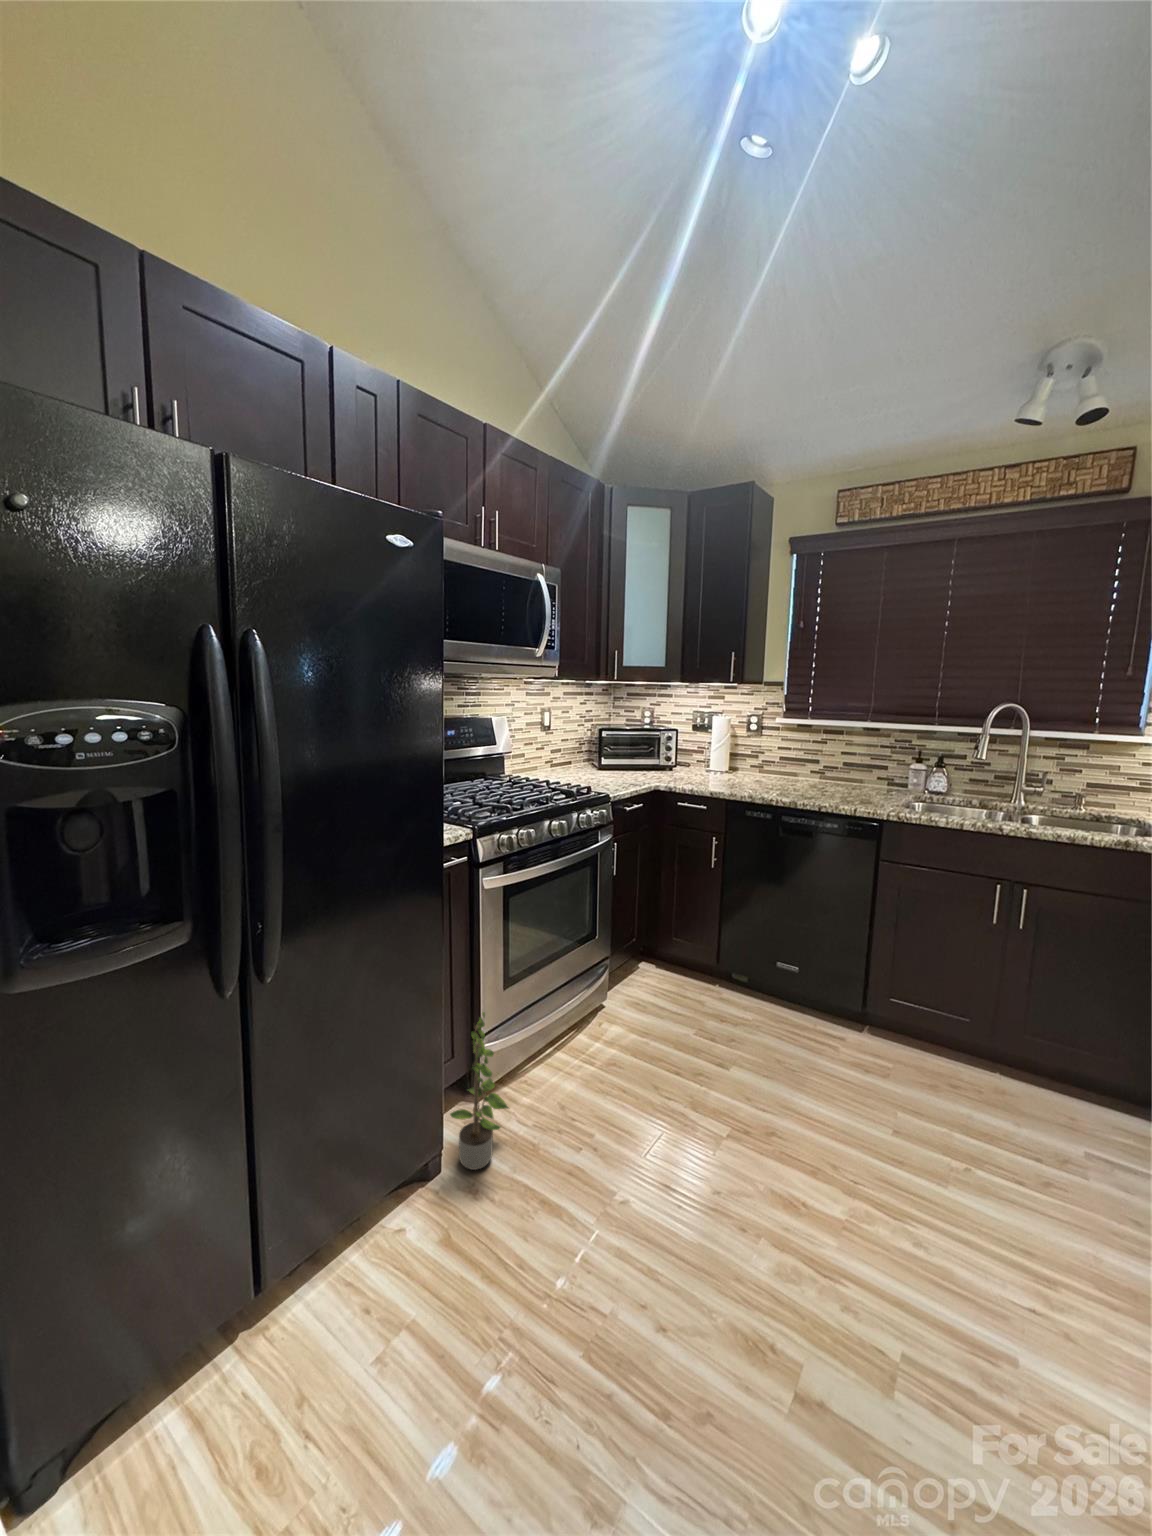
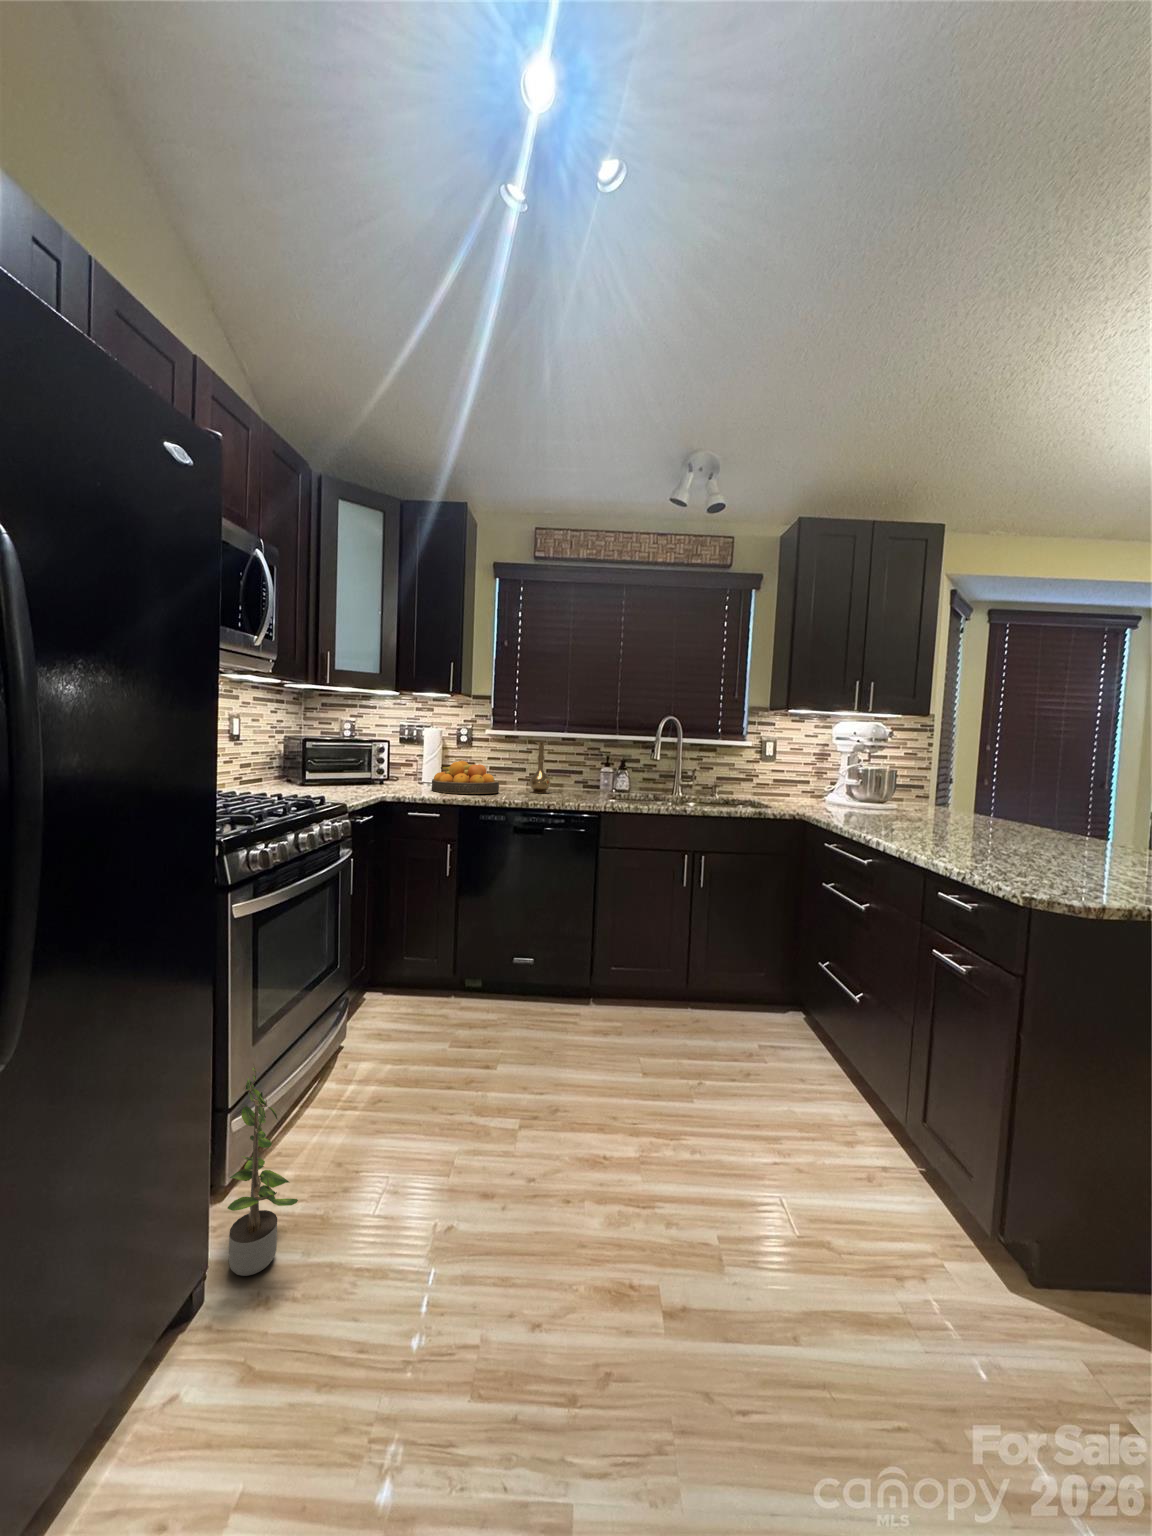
vase: none [819,732,843,789] -> present [530,742,550,793]
fruit bowl: none [711,751,781,787] -> present [432,761,499,794]

